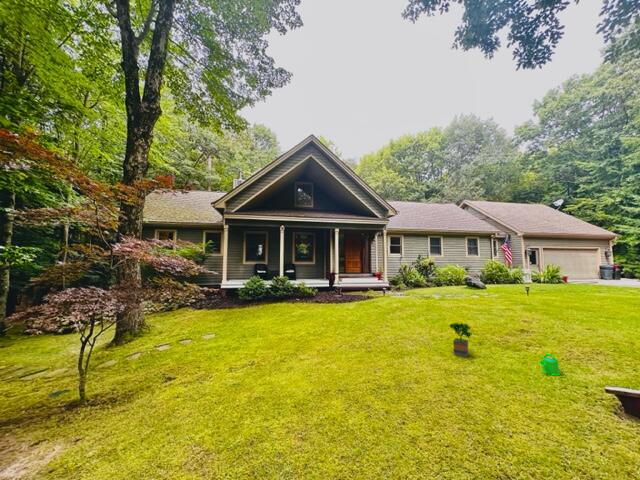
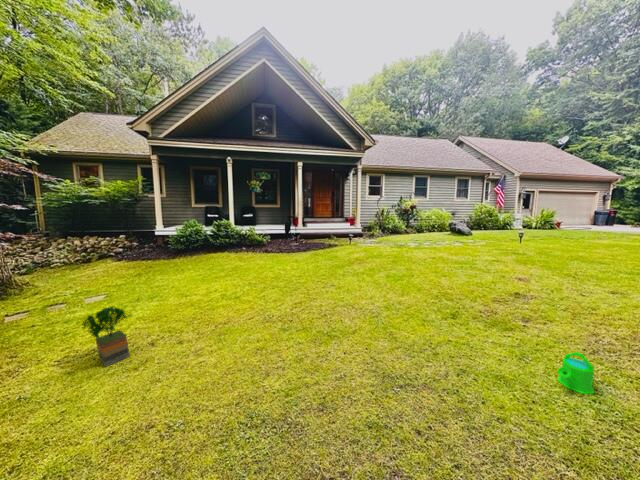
potted tree: present [450,323,472,357] -> present [82,307,132,367]

